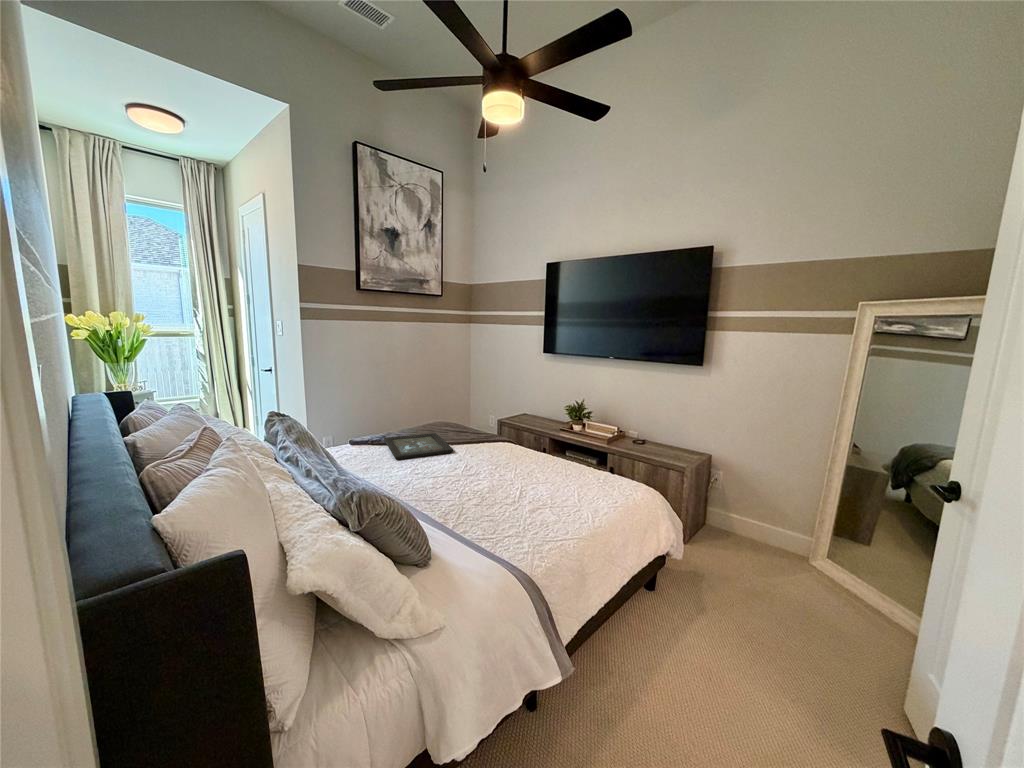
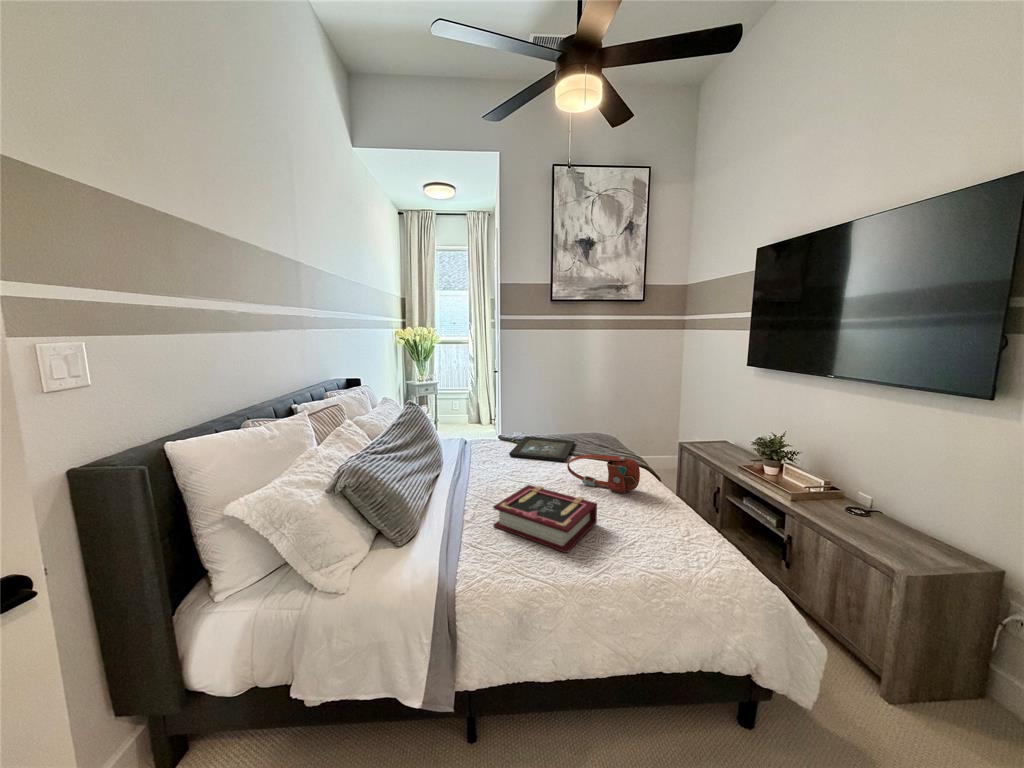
handbag: none [481,434,543,465] -> present [567,455,640,493]
book: none [479,472,563,521] -> present [493,485,597,553]

